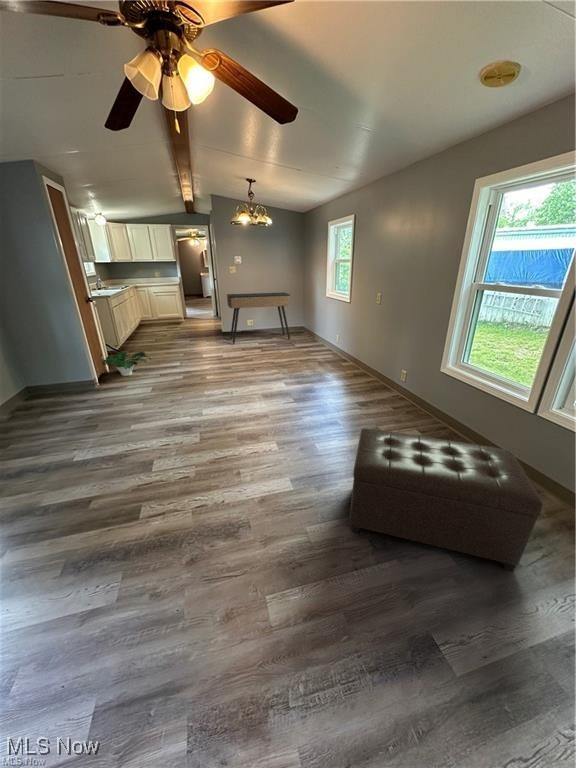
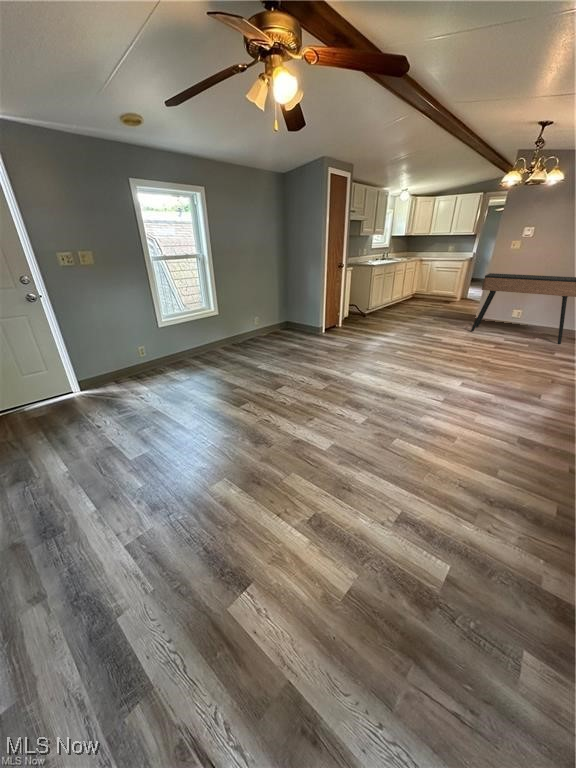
potted plant: present [102,352,151,376] -> none [334,313,368,332]
ottoman: present [349,428,543,571] -> none [311,424,514,665]

